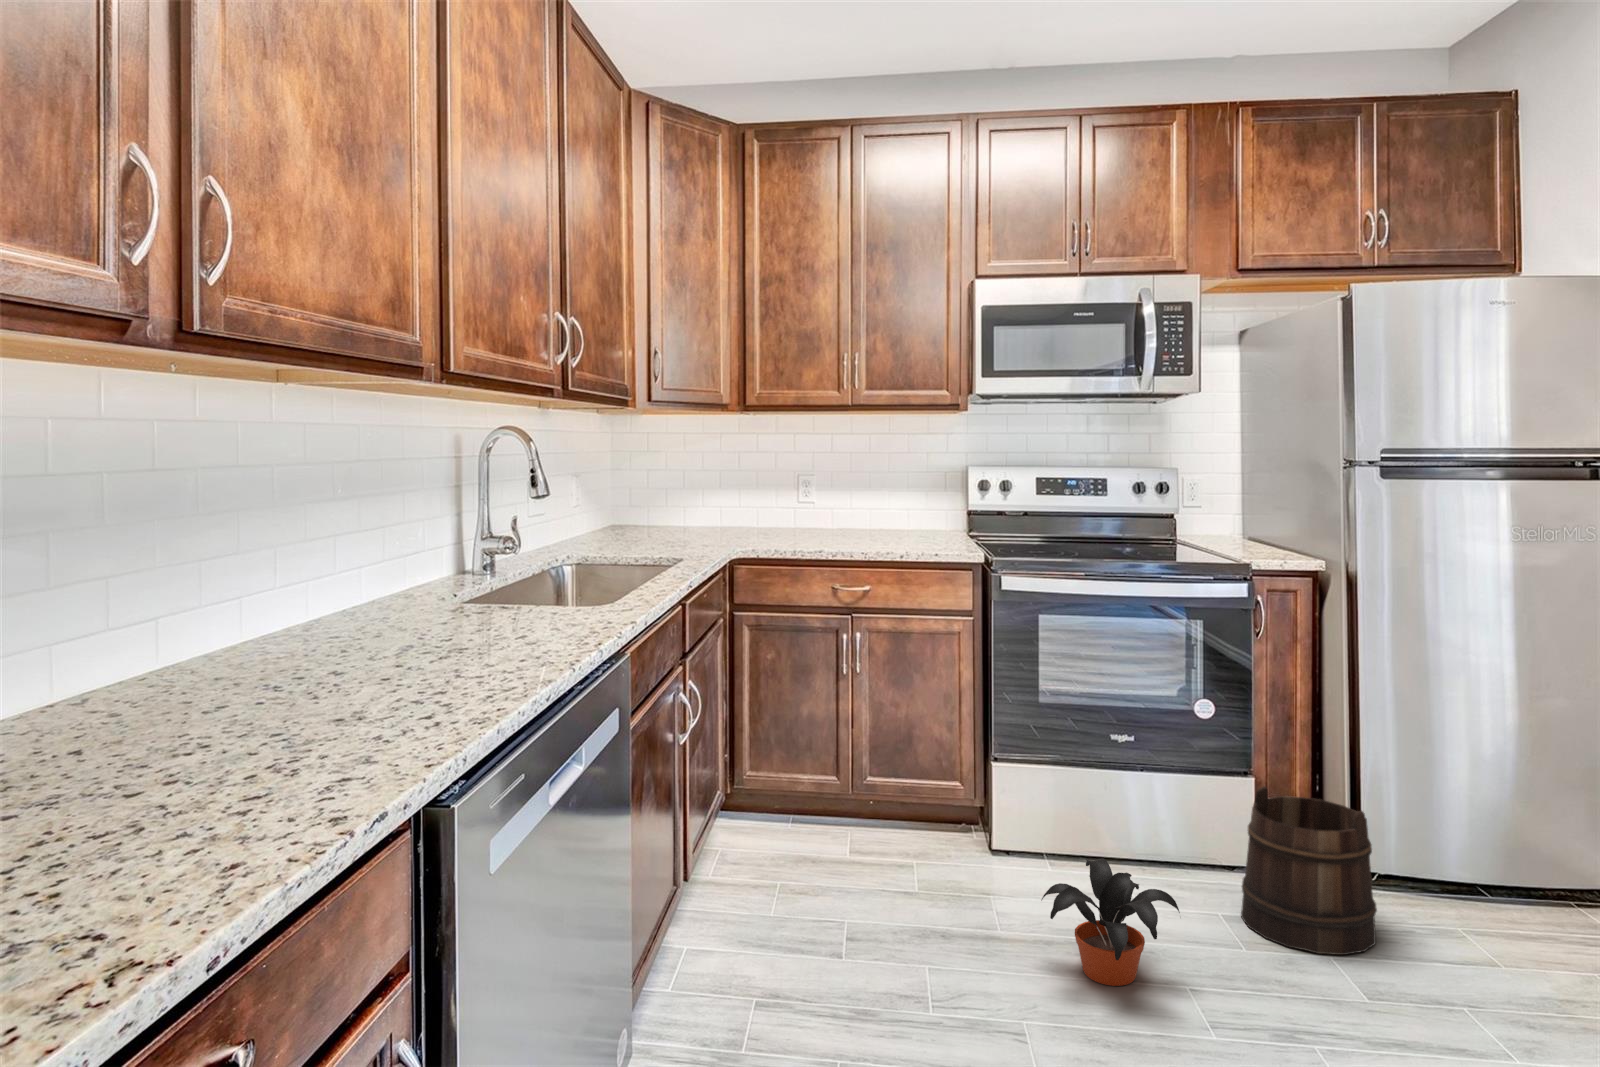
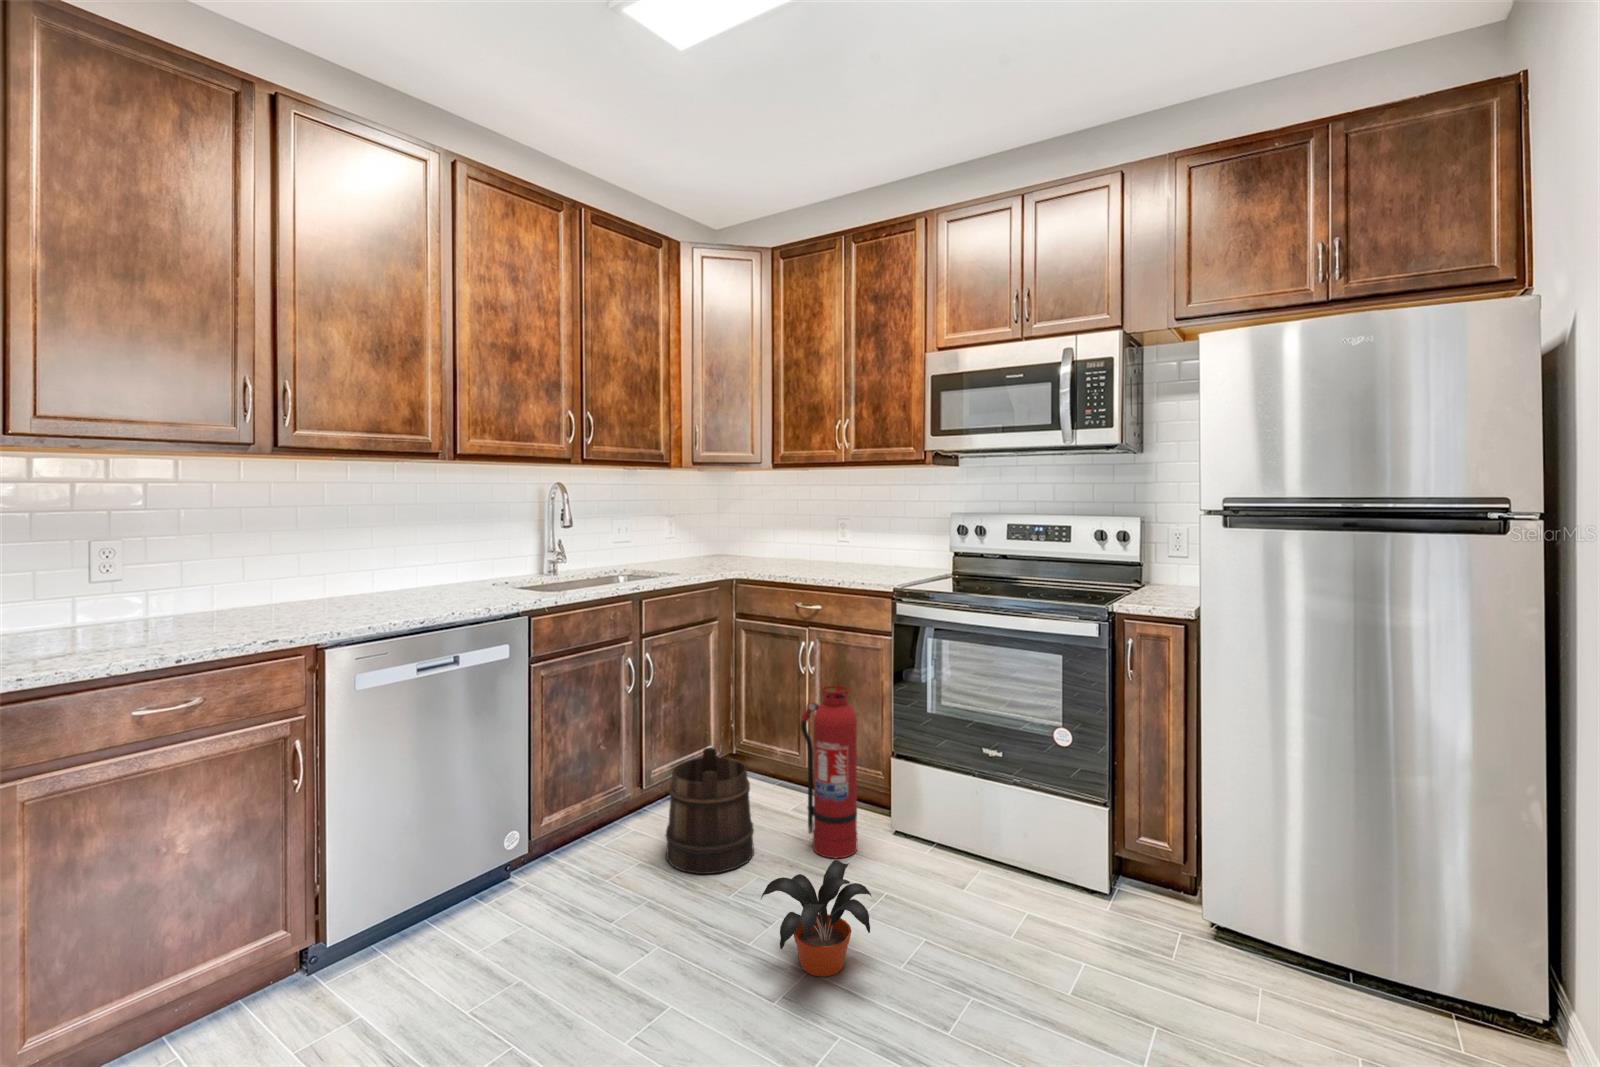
fire extinguisher: none [916,674,984,879] -> present [801,686,857,858]
bucket: present [1241,786,1377,955] -> present [666,748,754,874]

